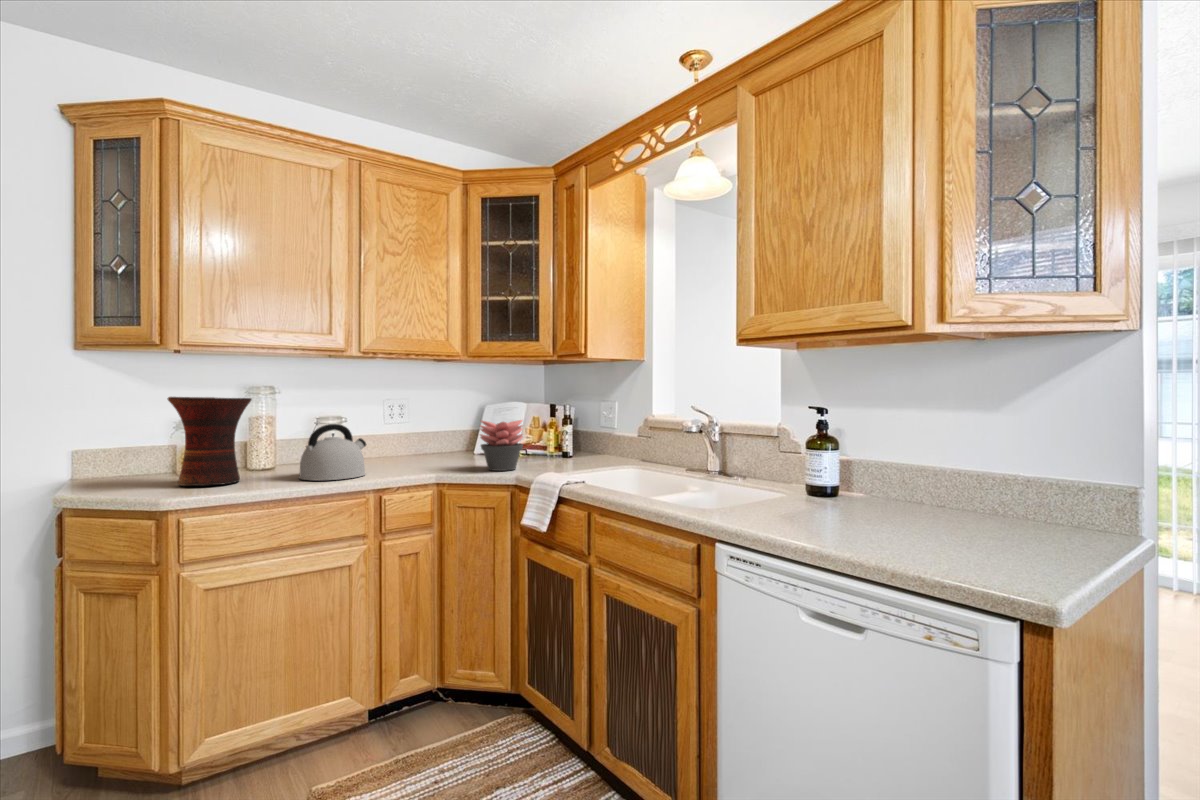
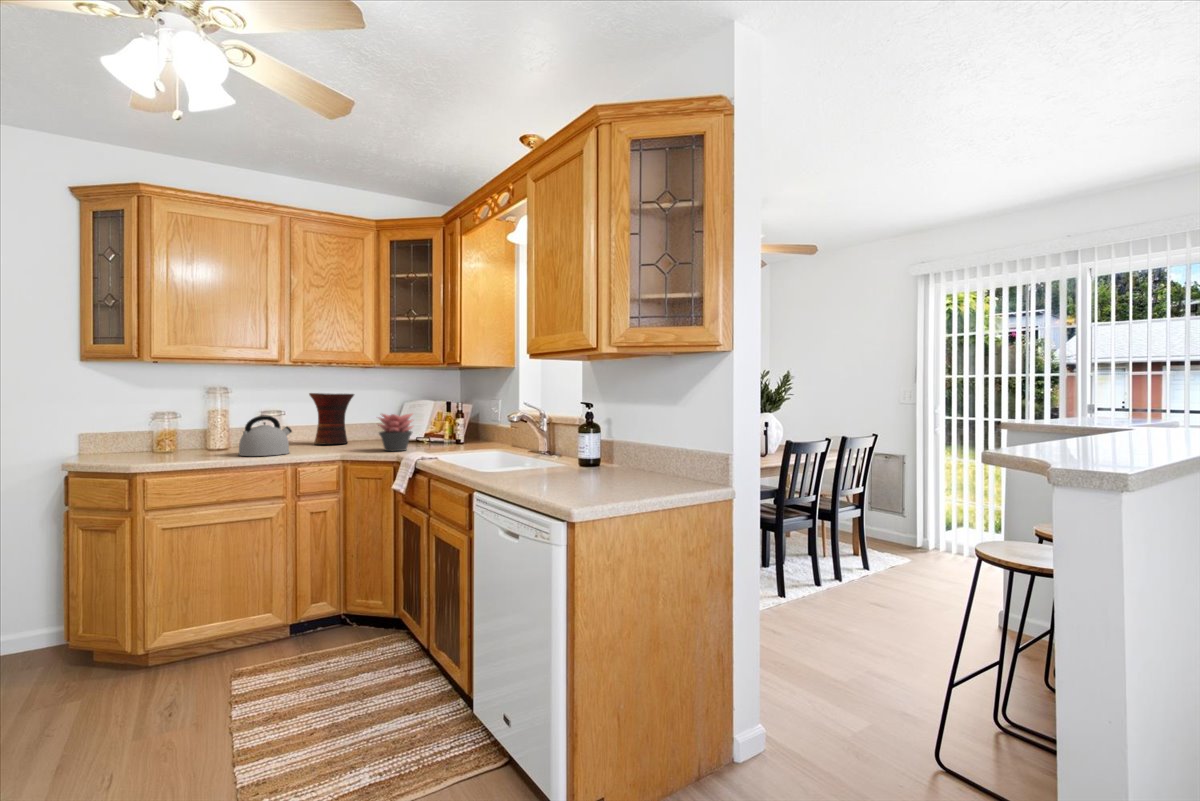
vase: present [167,397,252,486] -> present [309,393,354,444]

